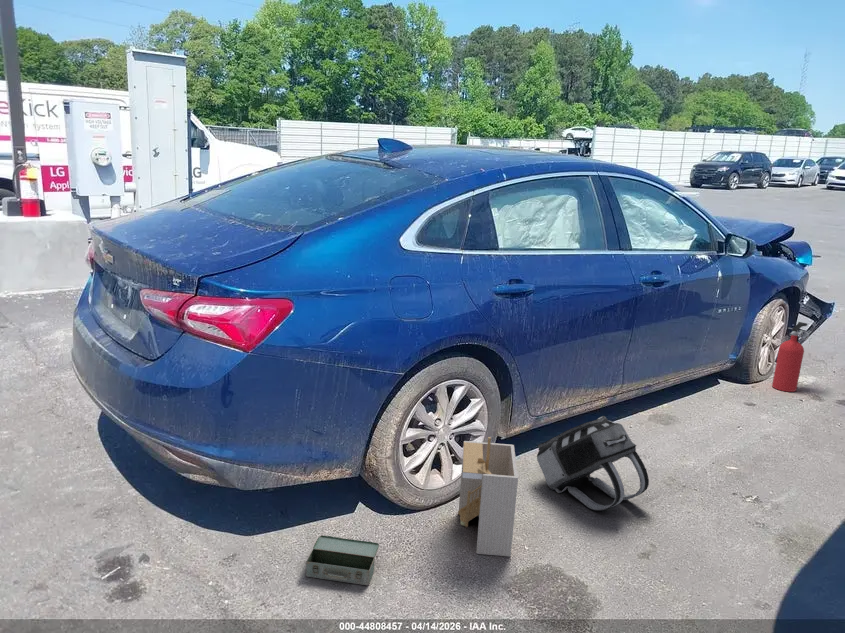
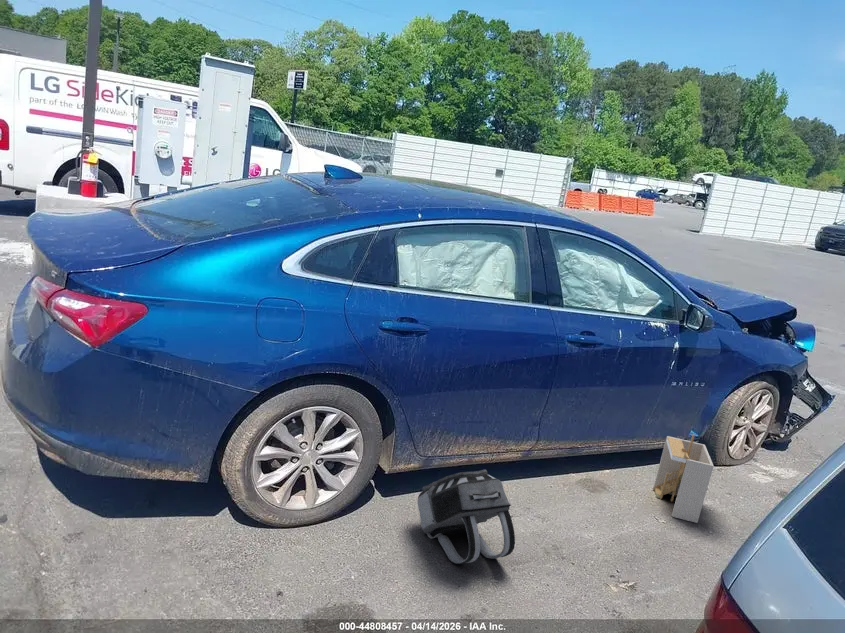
fire extinguisher: present [772,322,809,392] -> none [746,410,794,483]
storage bin: present [458,437,518,557] -> present [653,434,714,523]
toolbox: present [306,535,379,585] -> none [128,532,208,588]

